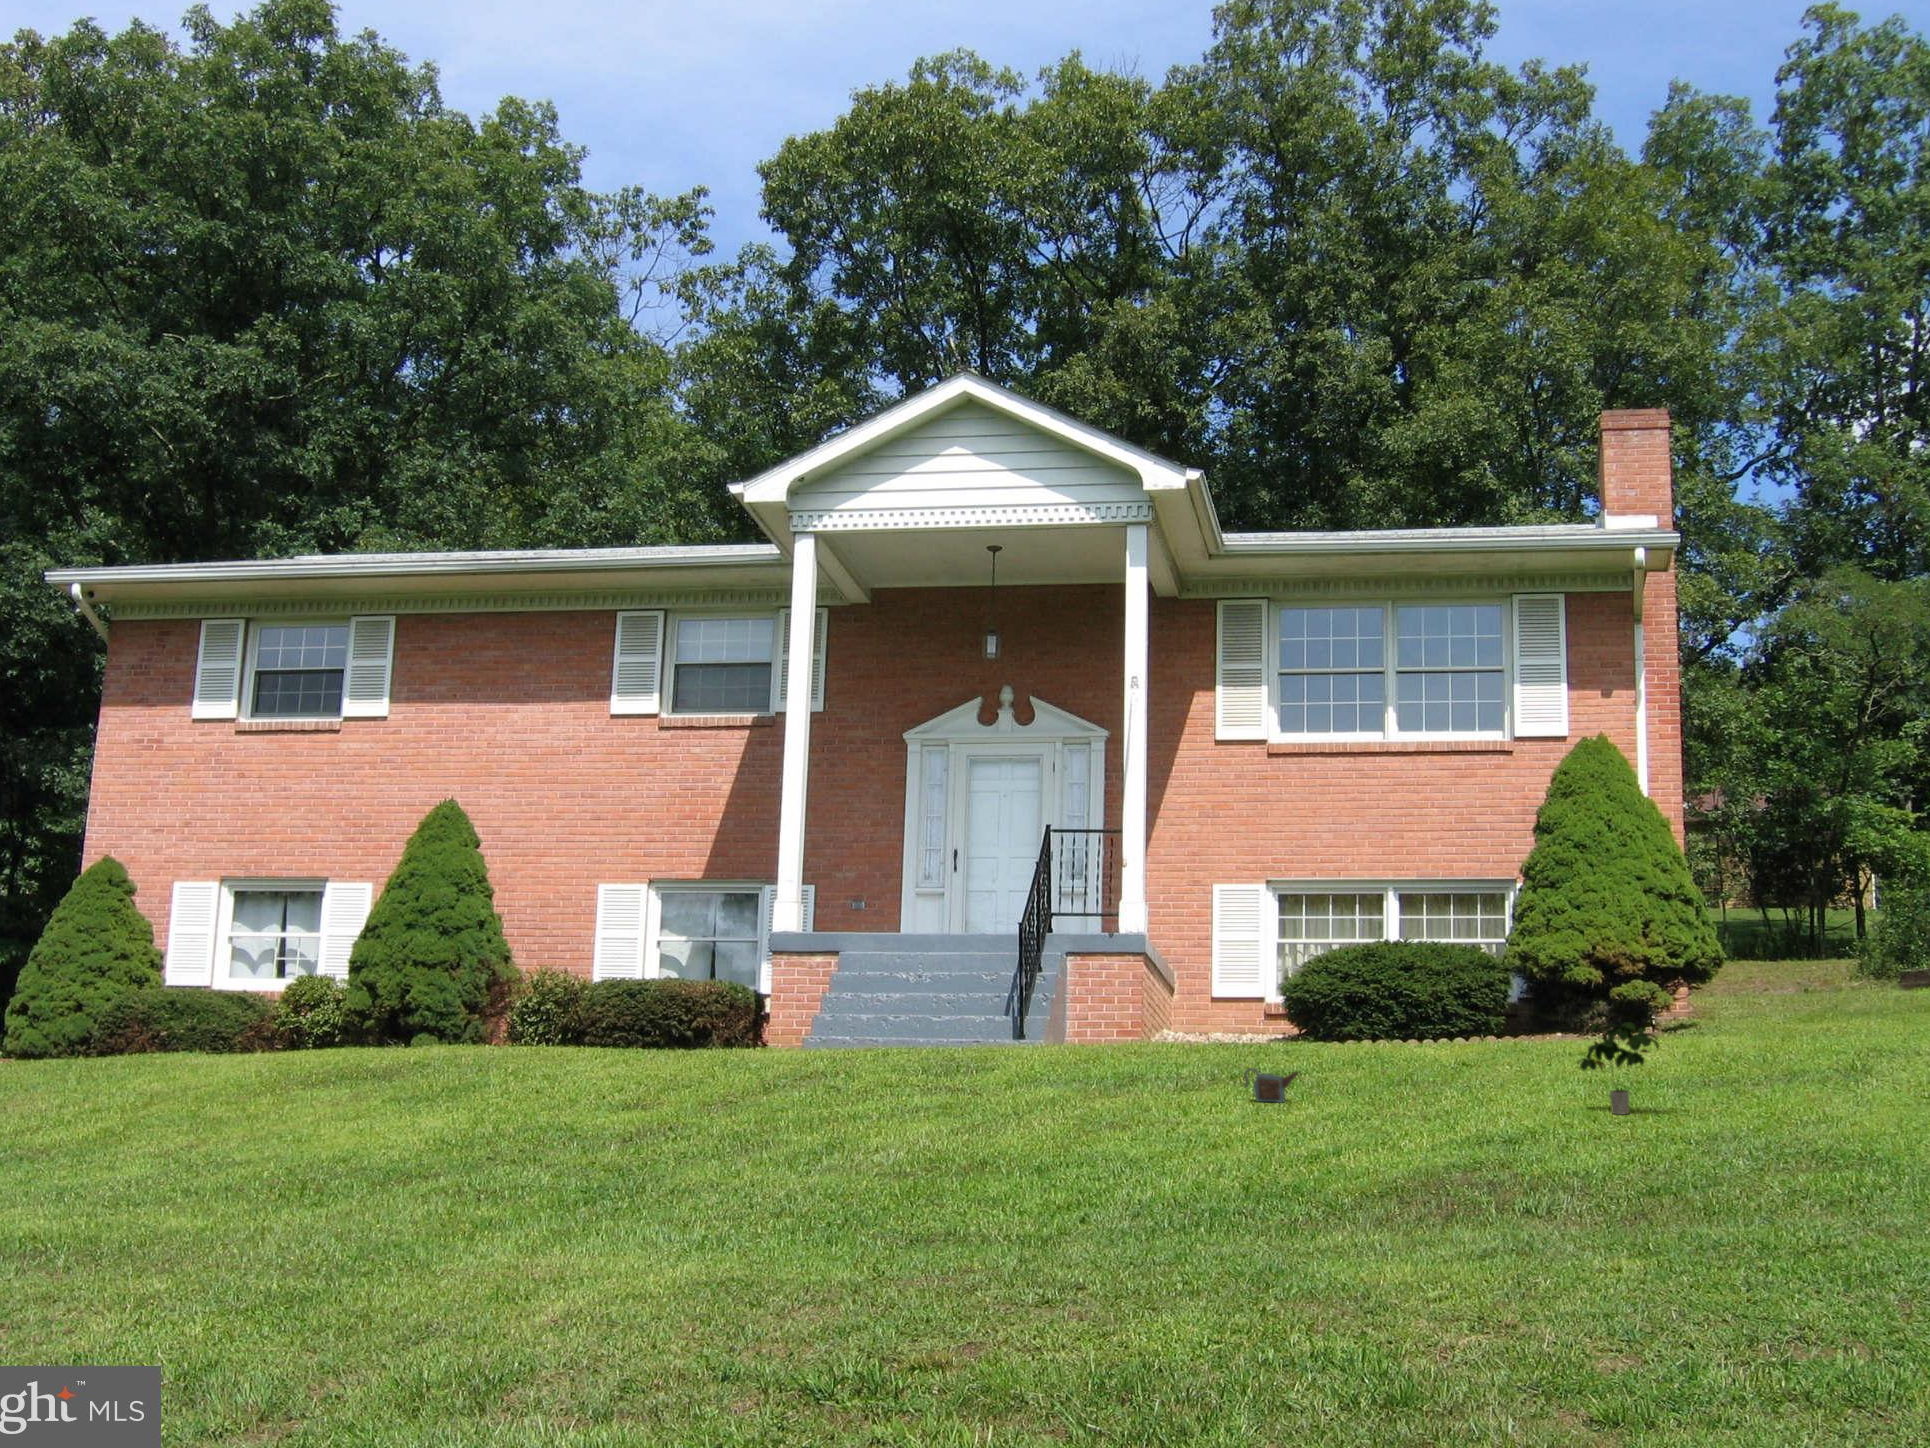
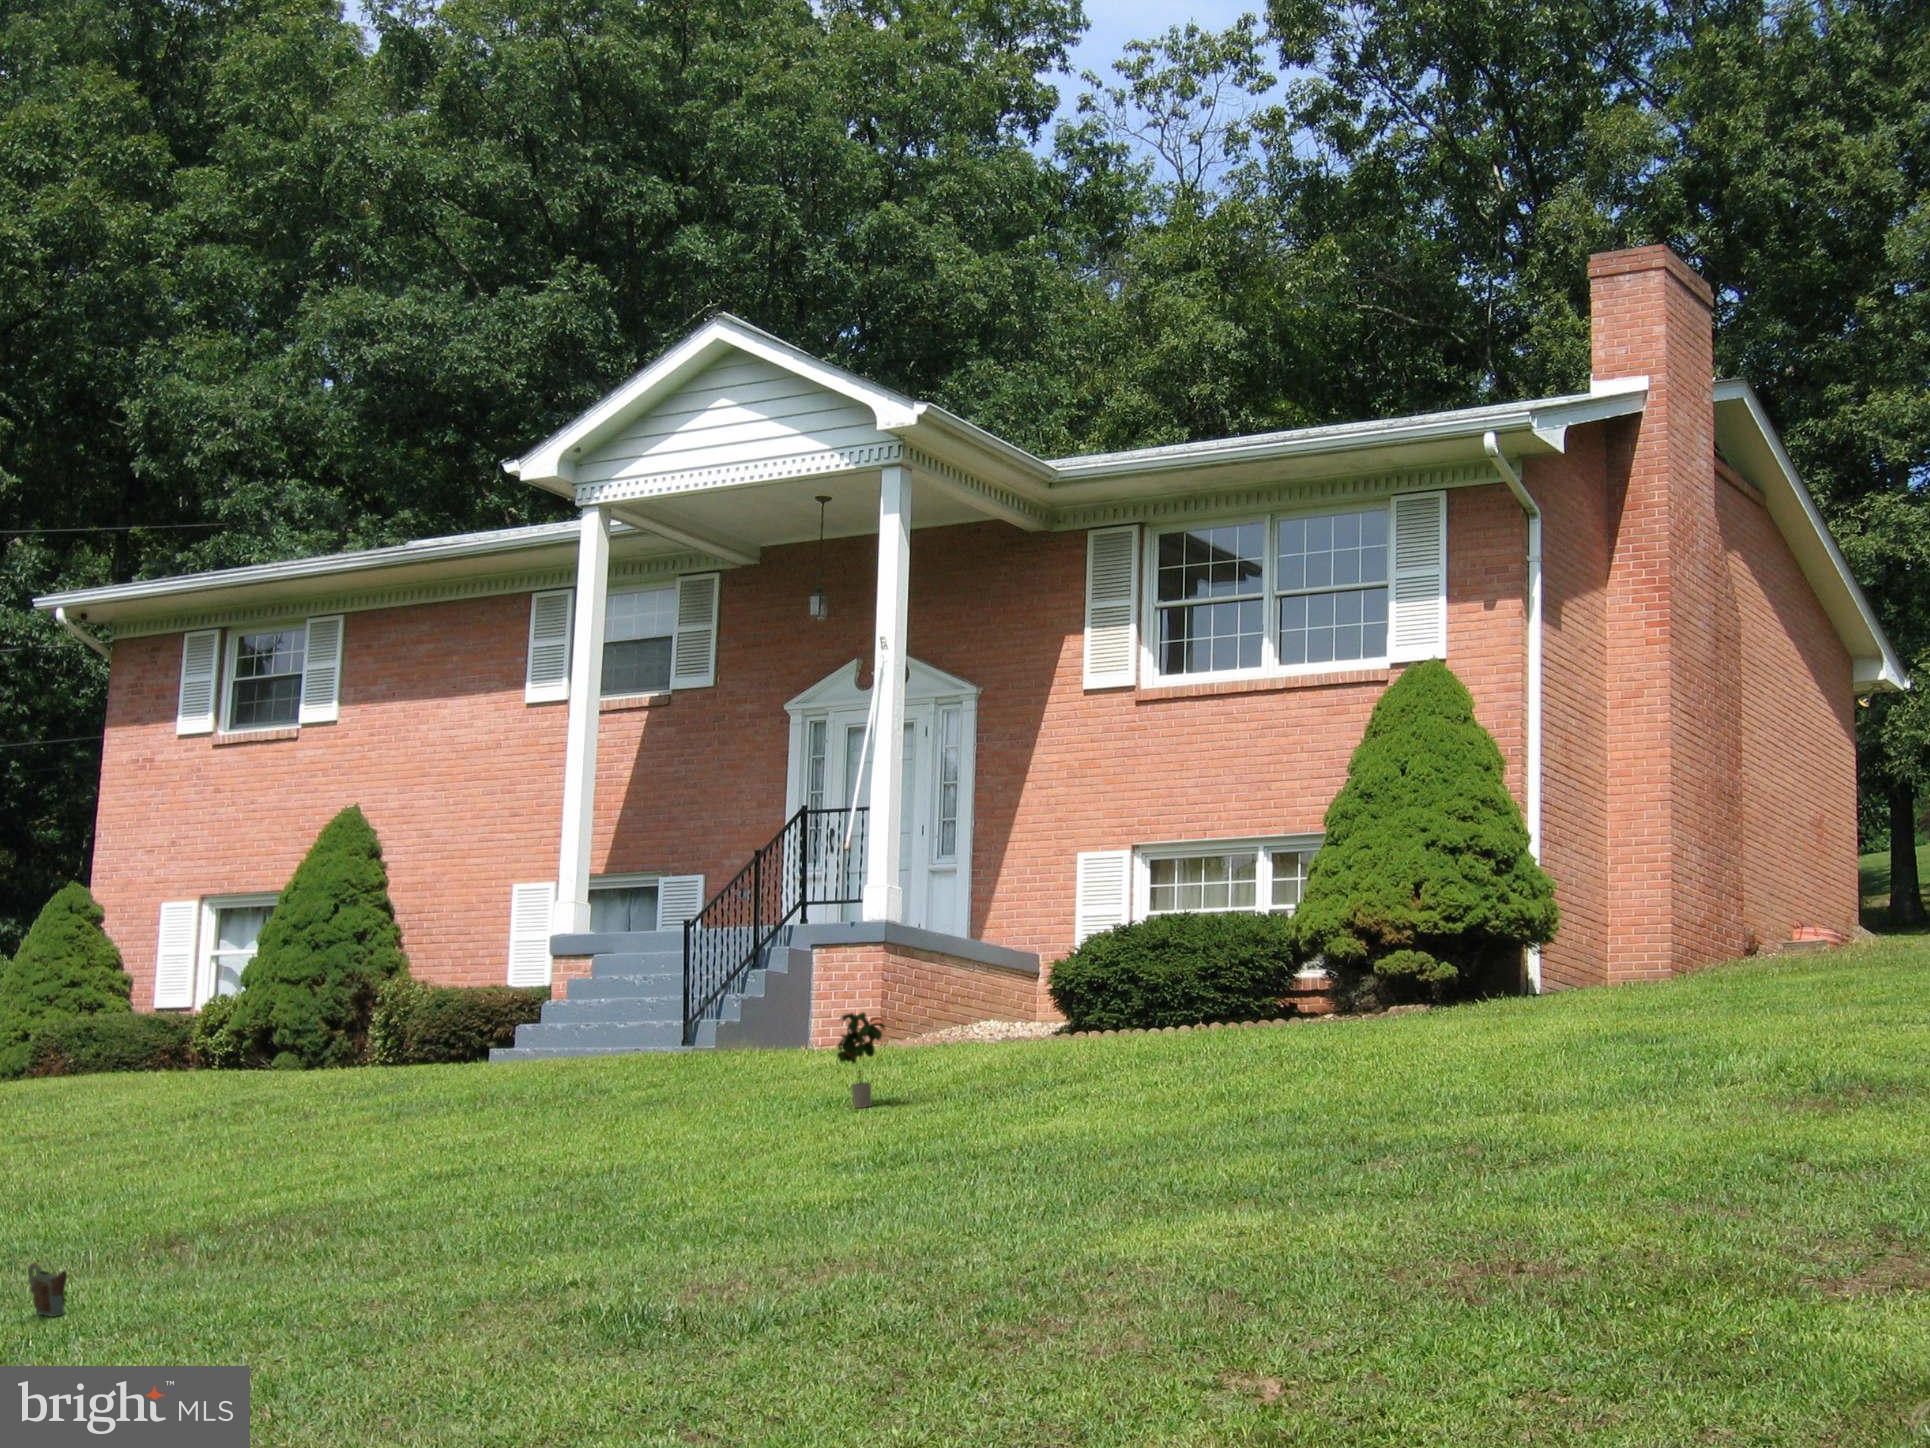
watering can: present [1244,1068,1298,1103] -> present [28,1263,67,1317]

